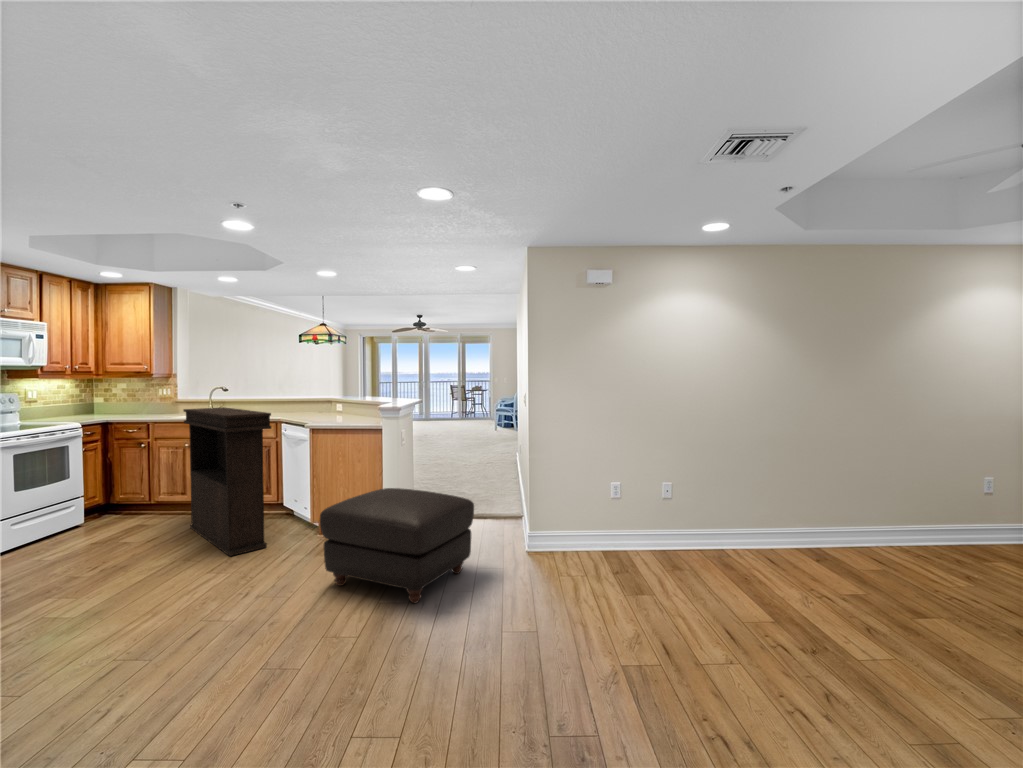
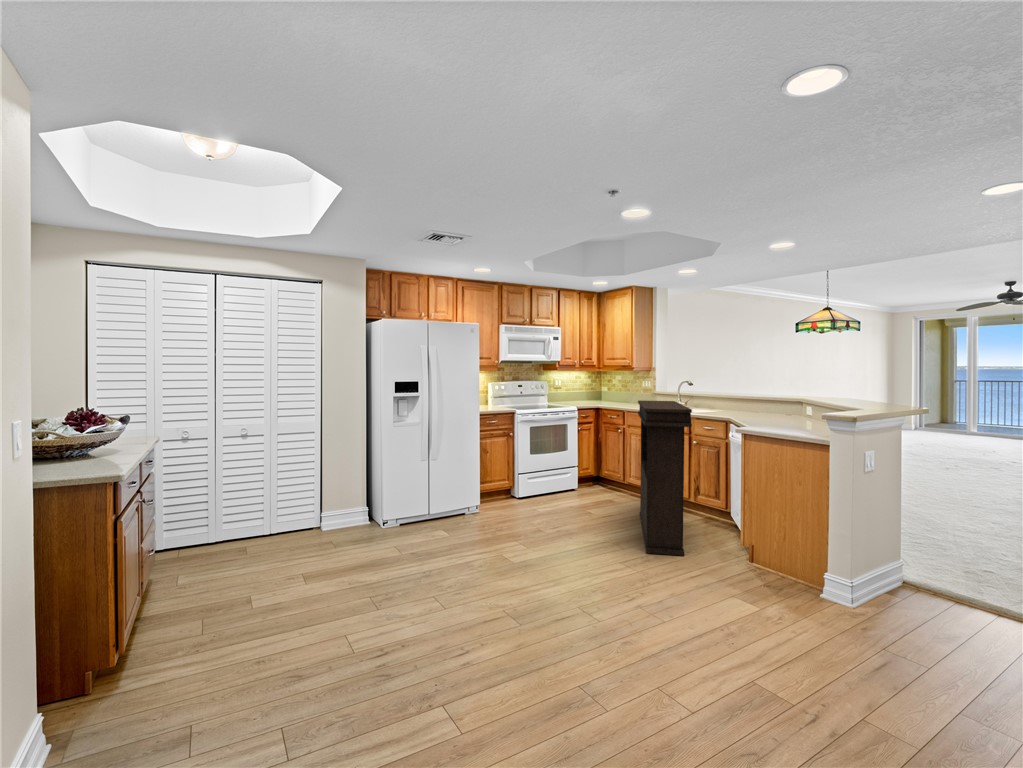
ottoman: present [320,488,474,603] -> none [701,525,948,706]

